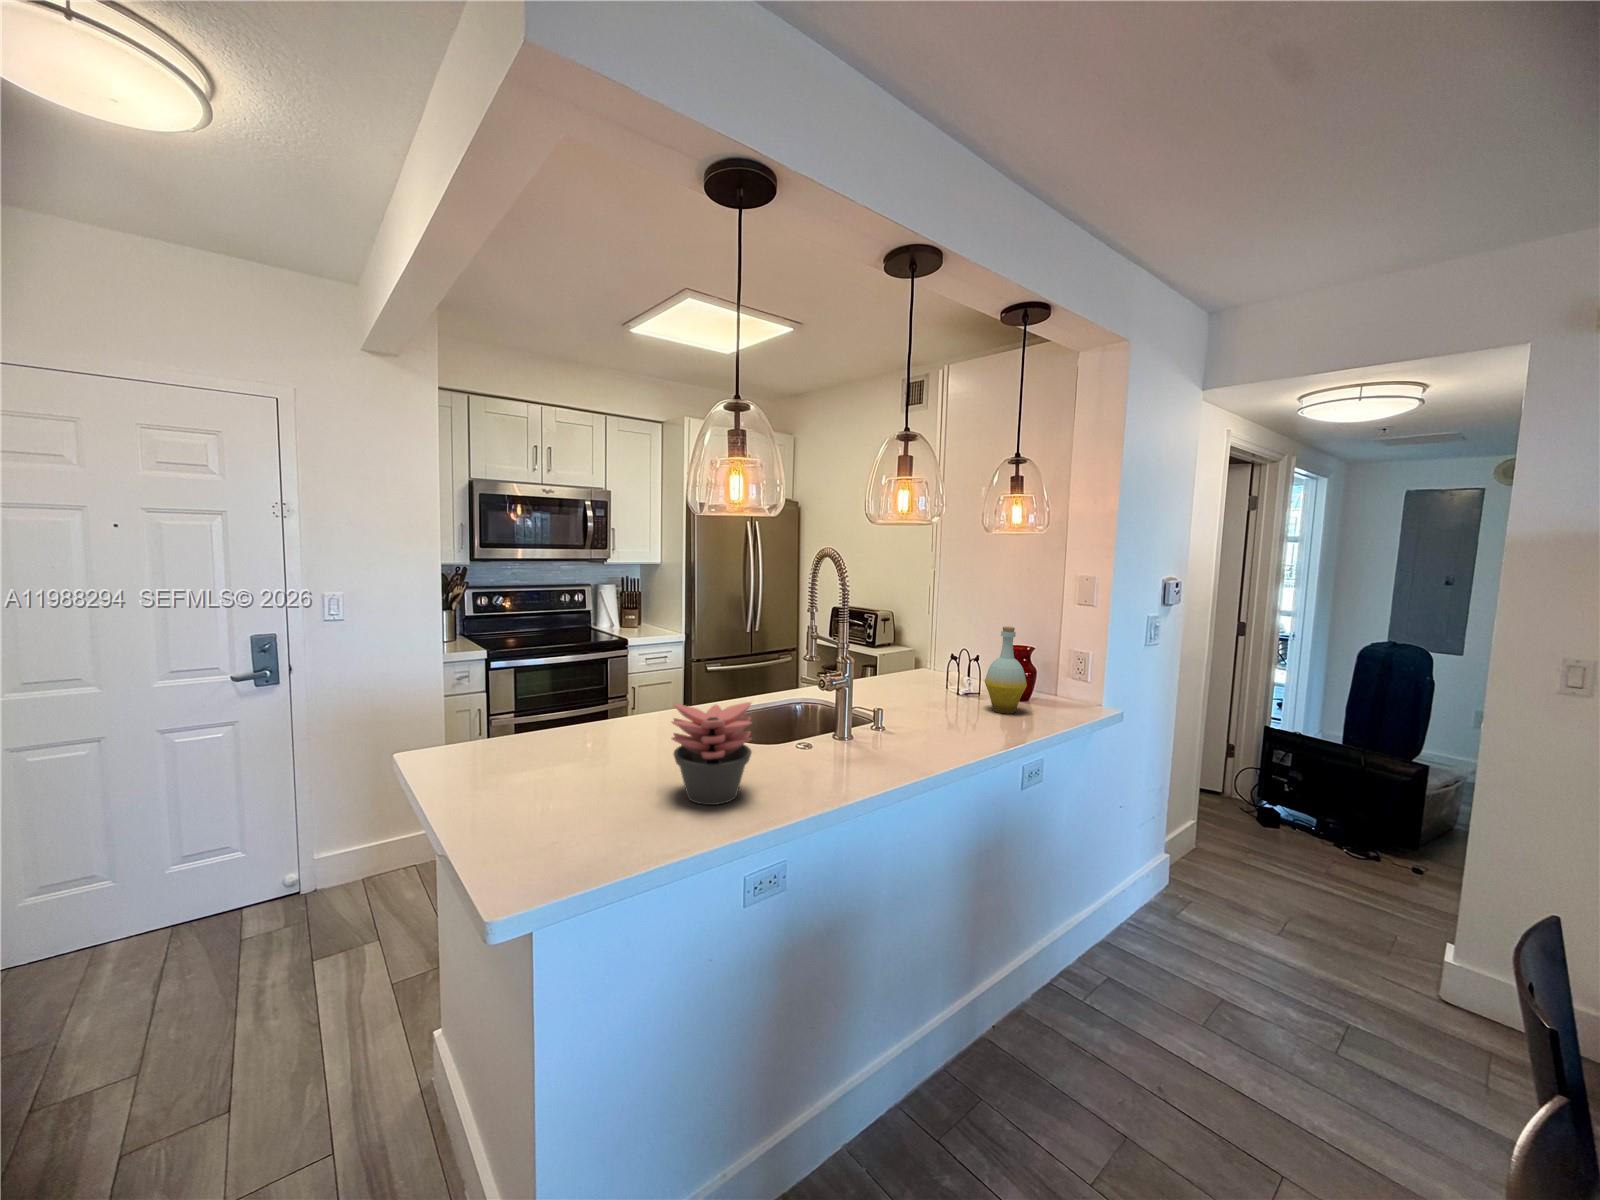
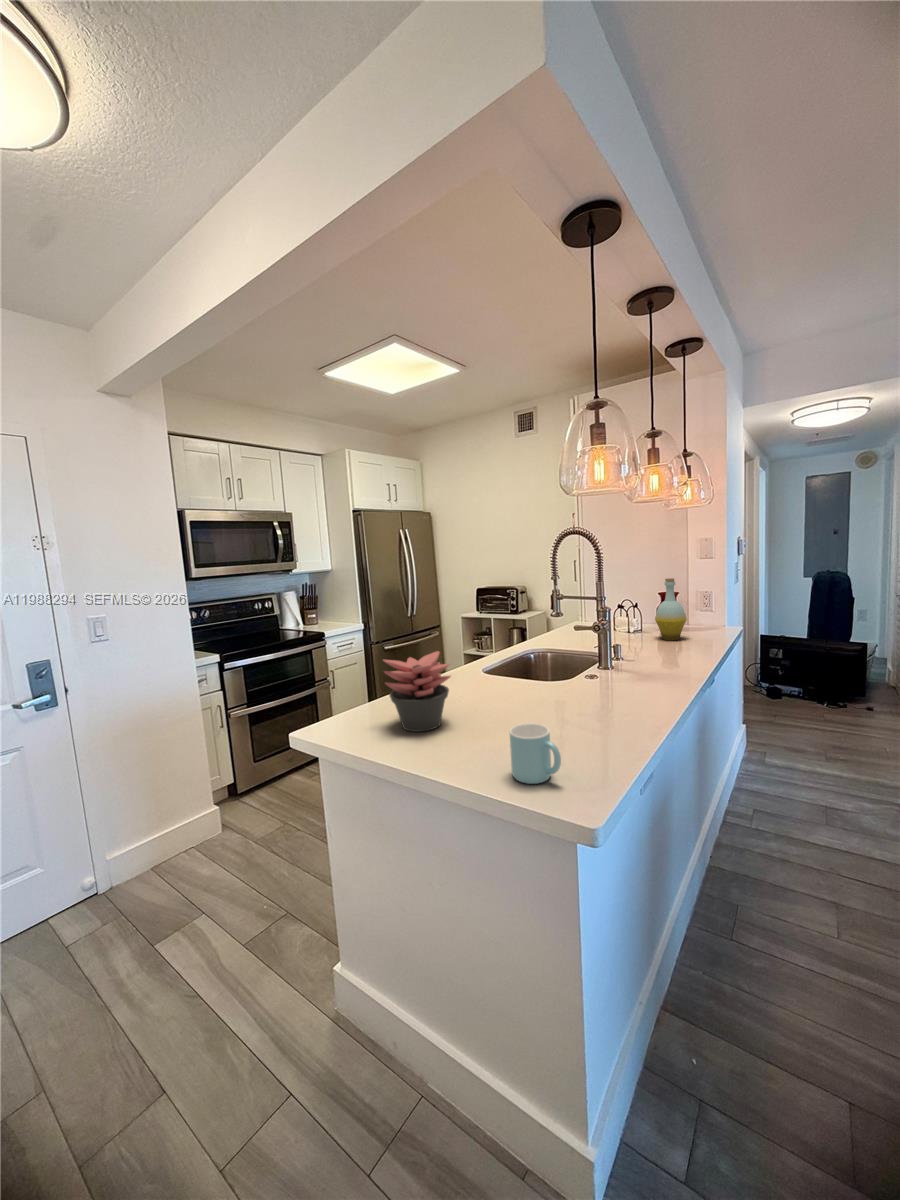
succulent plant: present [672,702,752,805] -> present [383,651,451,732]
mug: none [512,783,563,857] -> present [510,723,561,784]

